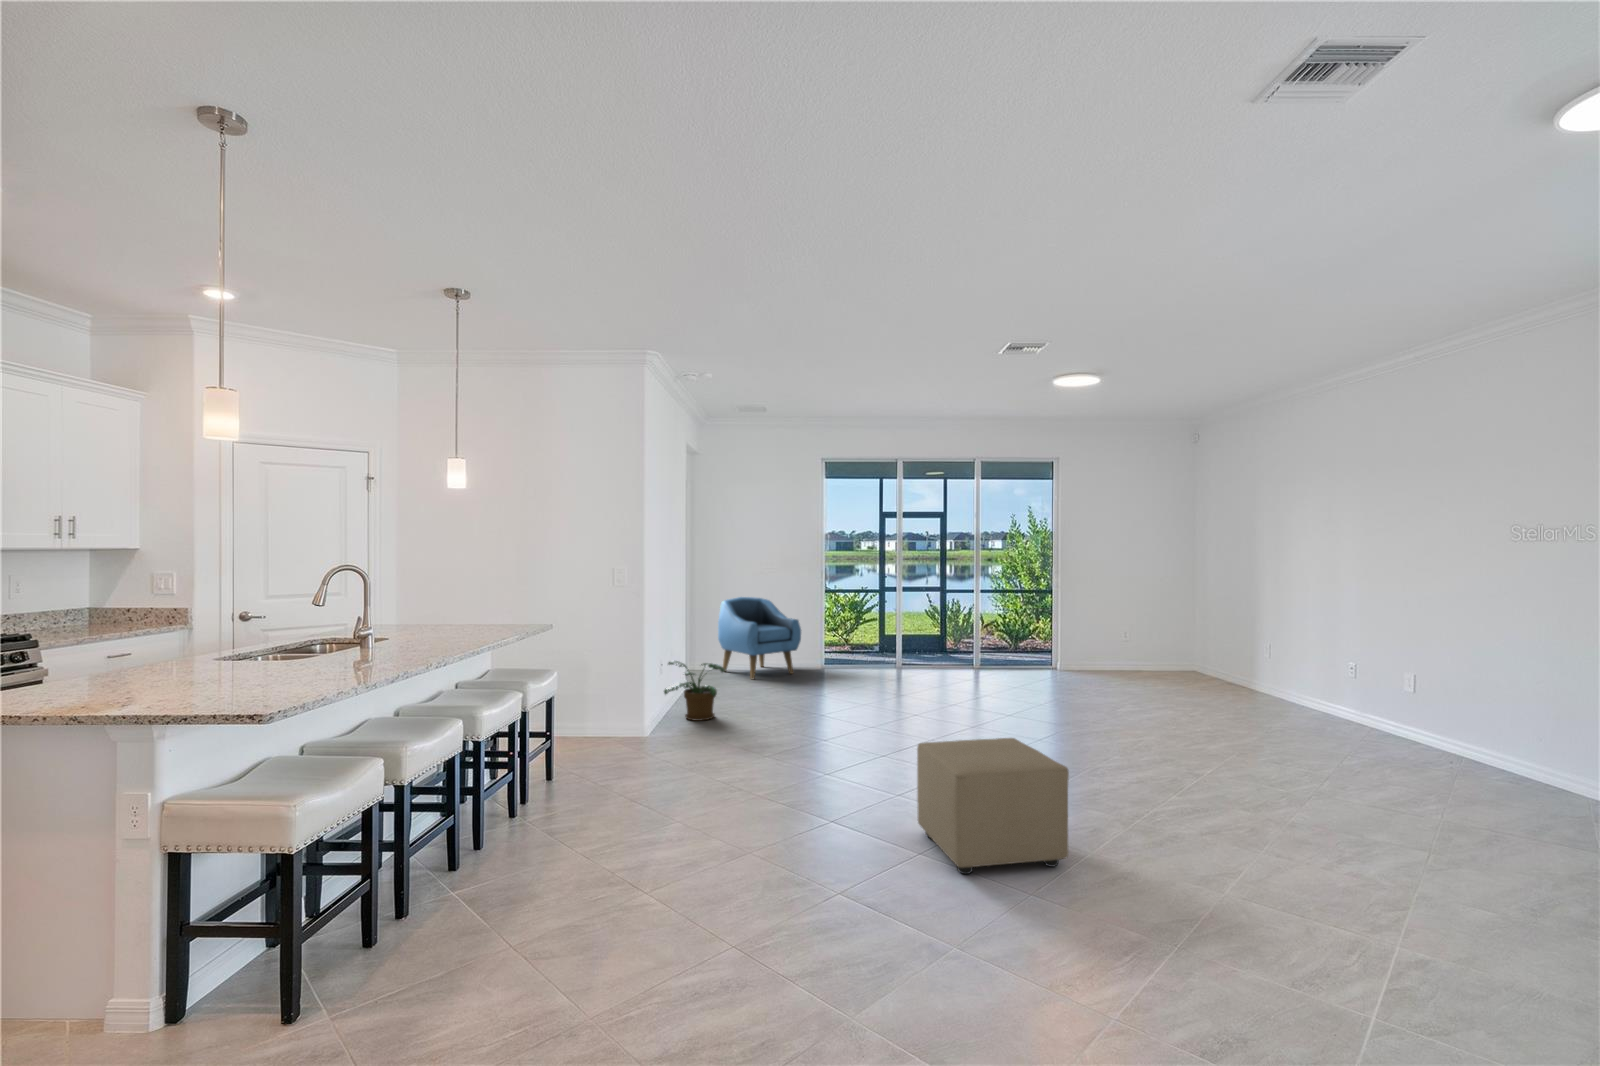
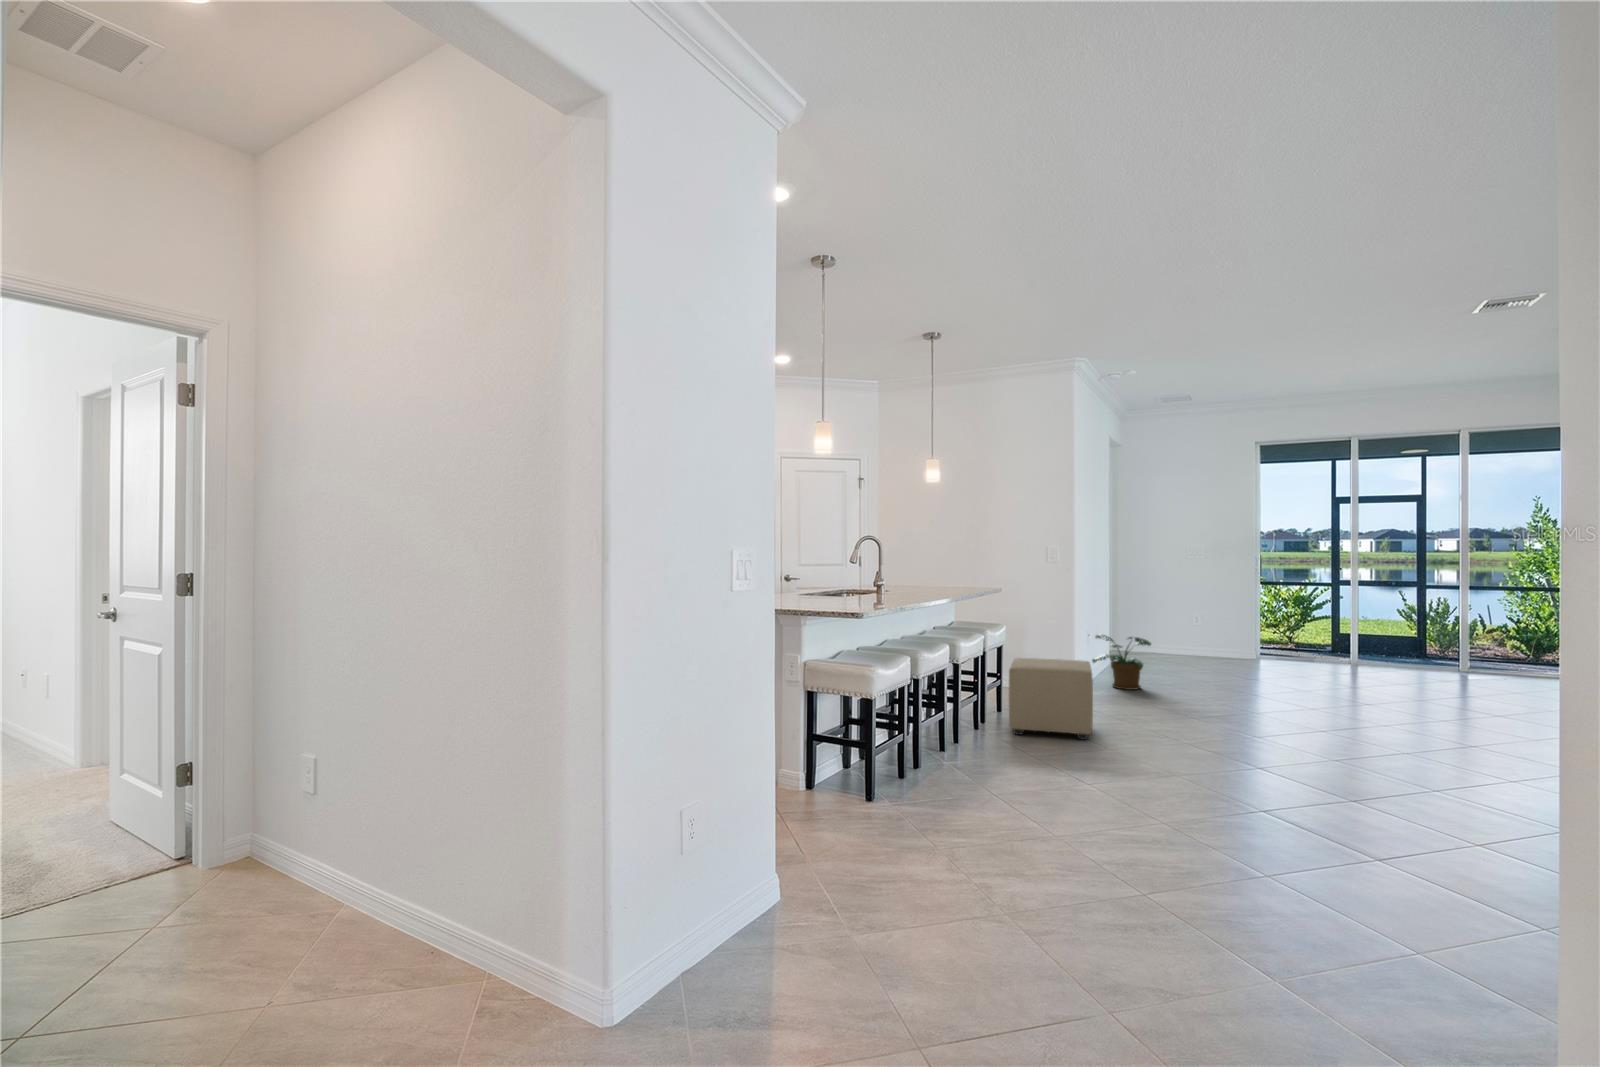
armchair: present [718,597,801,679] -> none [1144,585,1235,665]
ottoman: present [917,738,1069,874] -> present [1009,658,1093,740]

